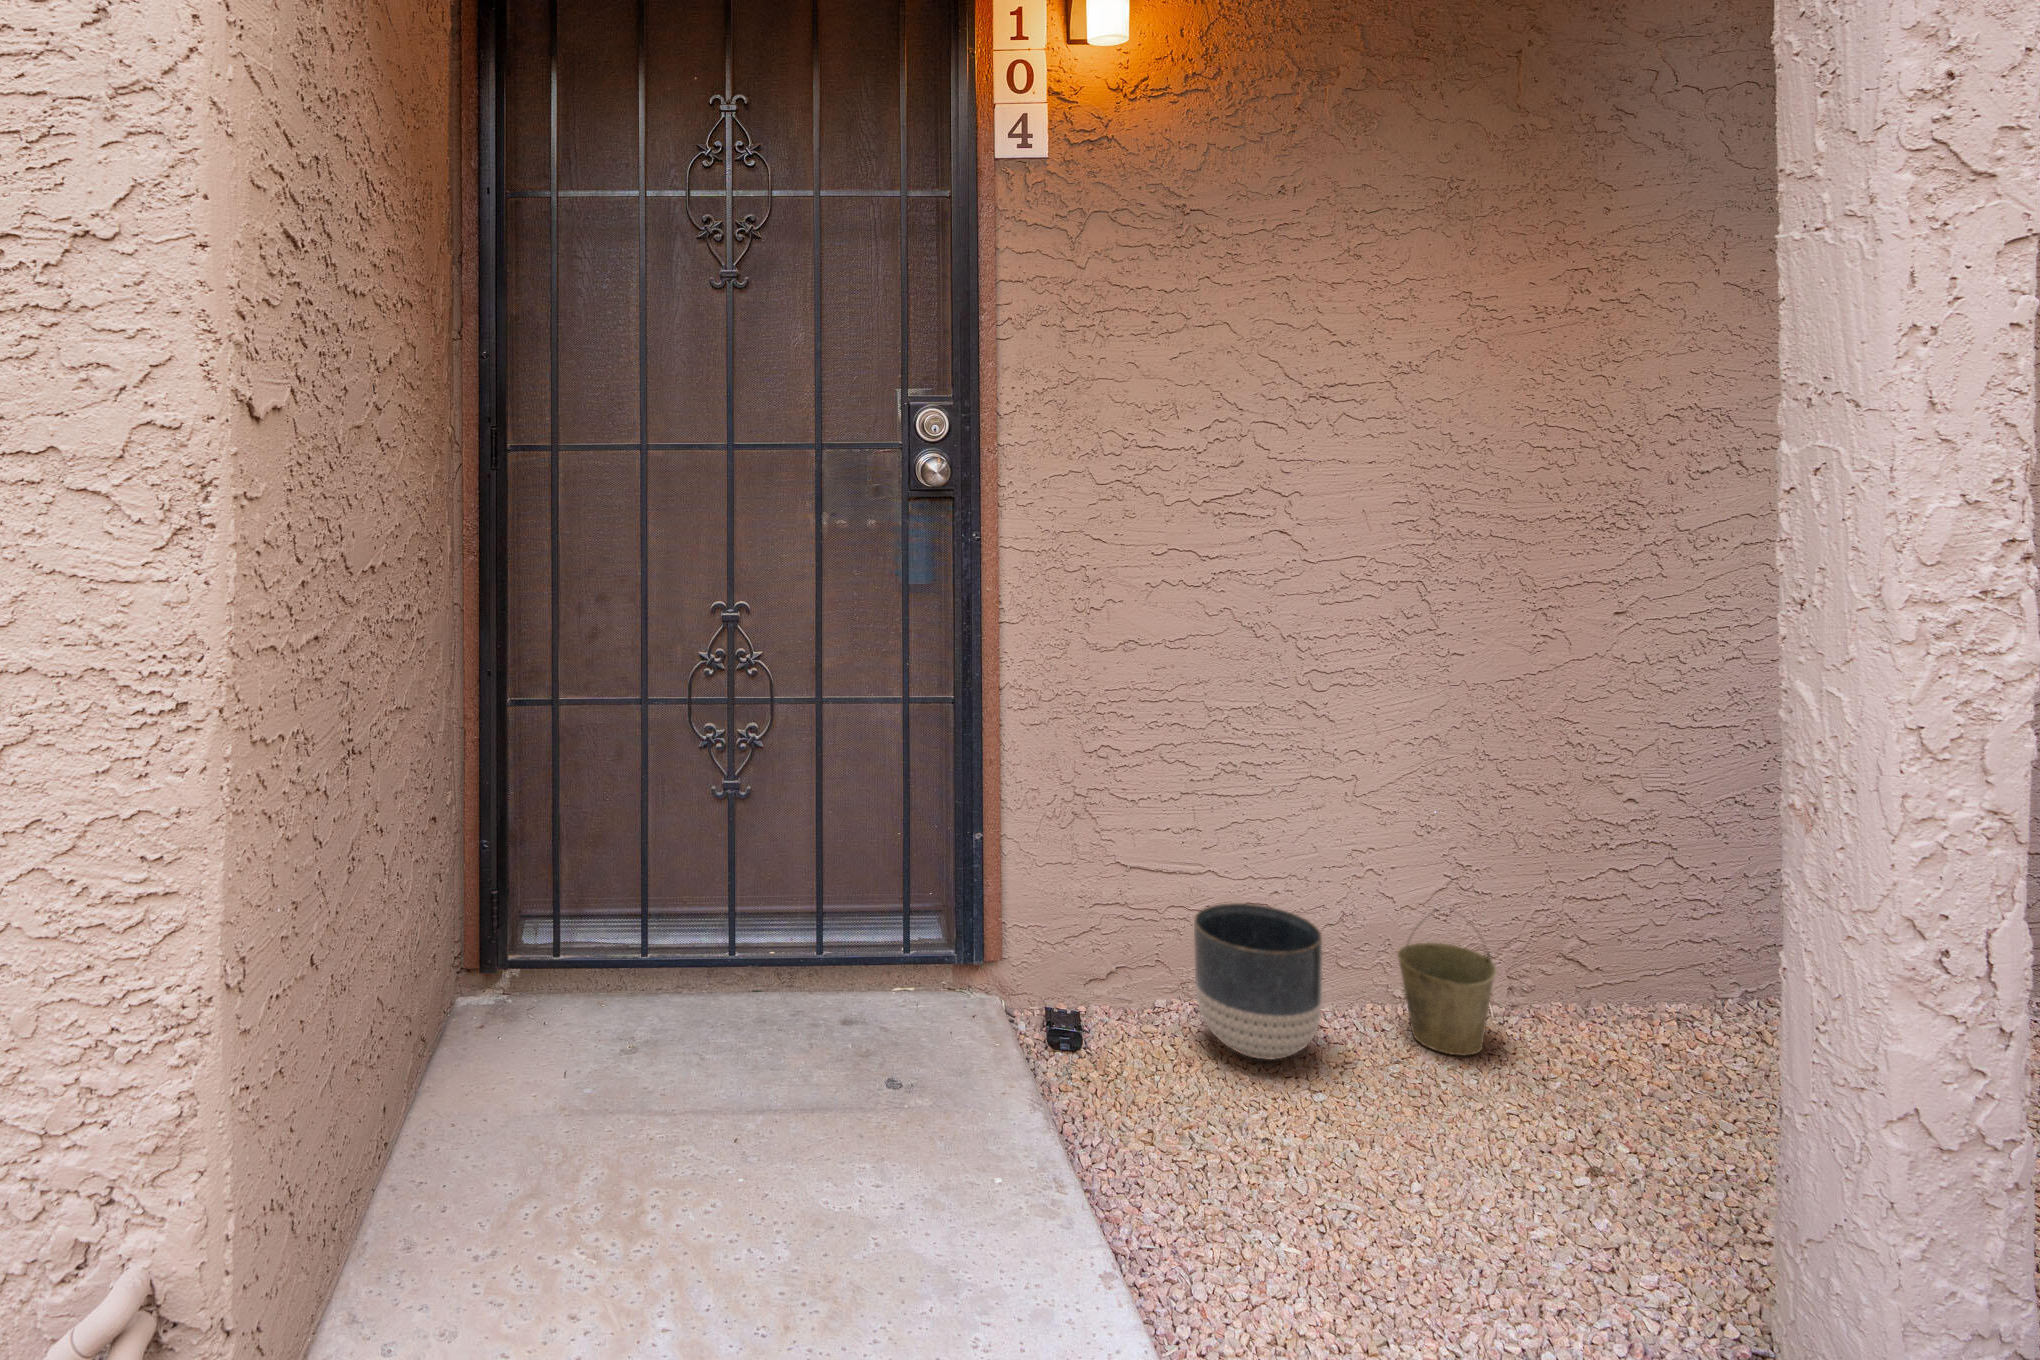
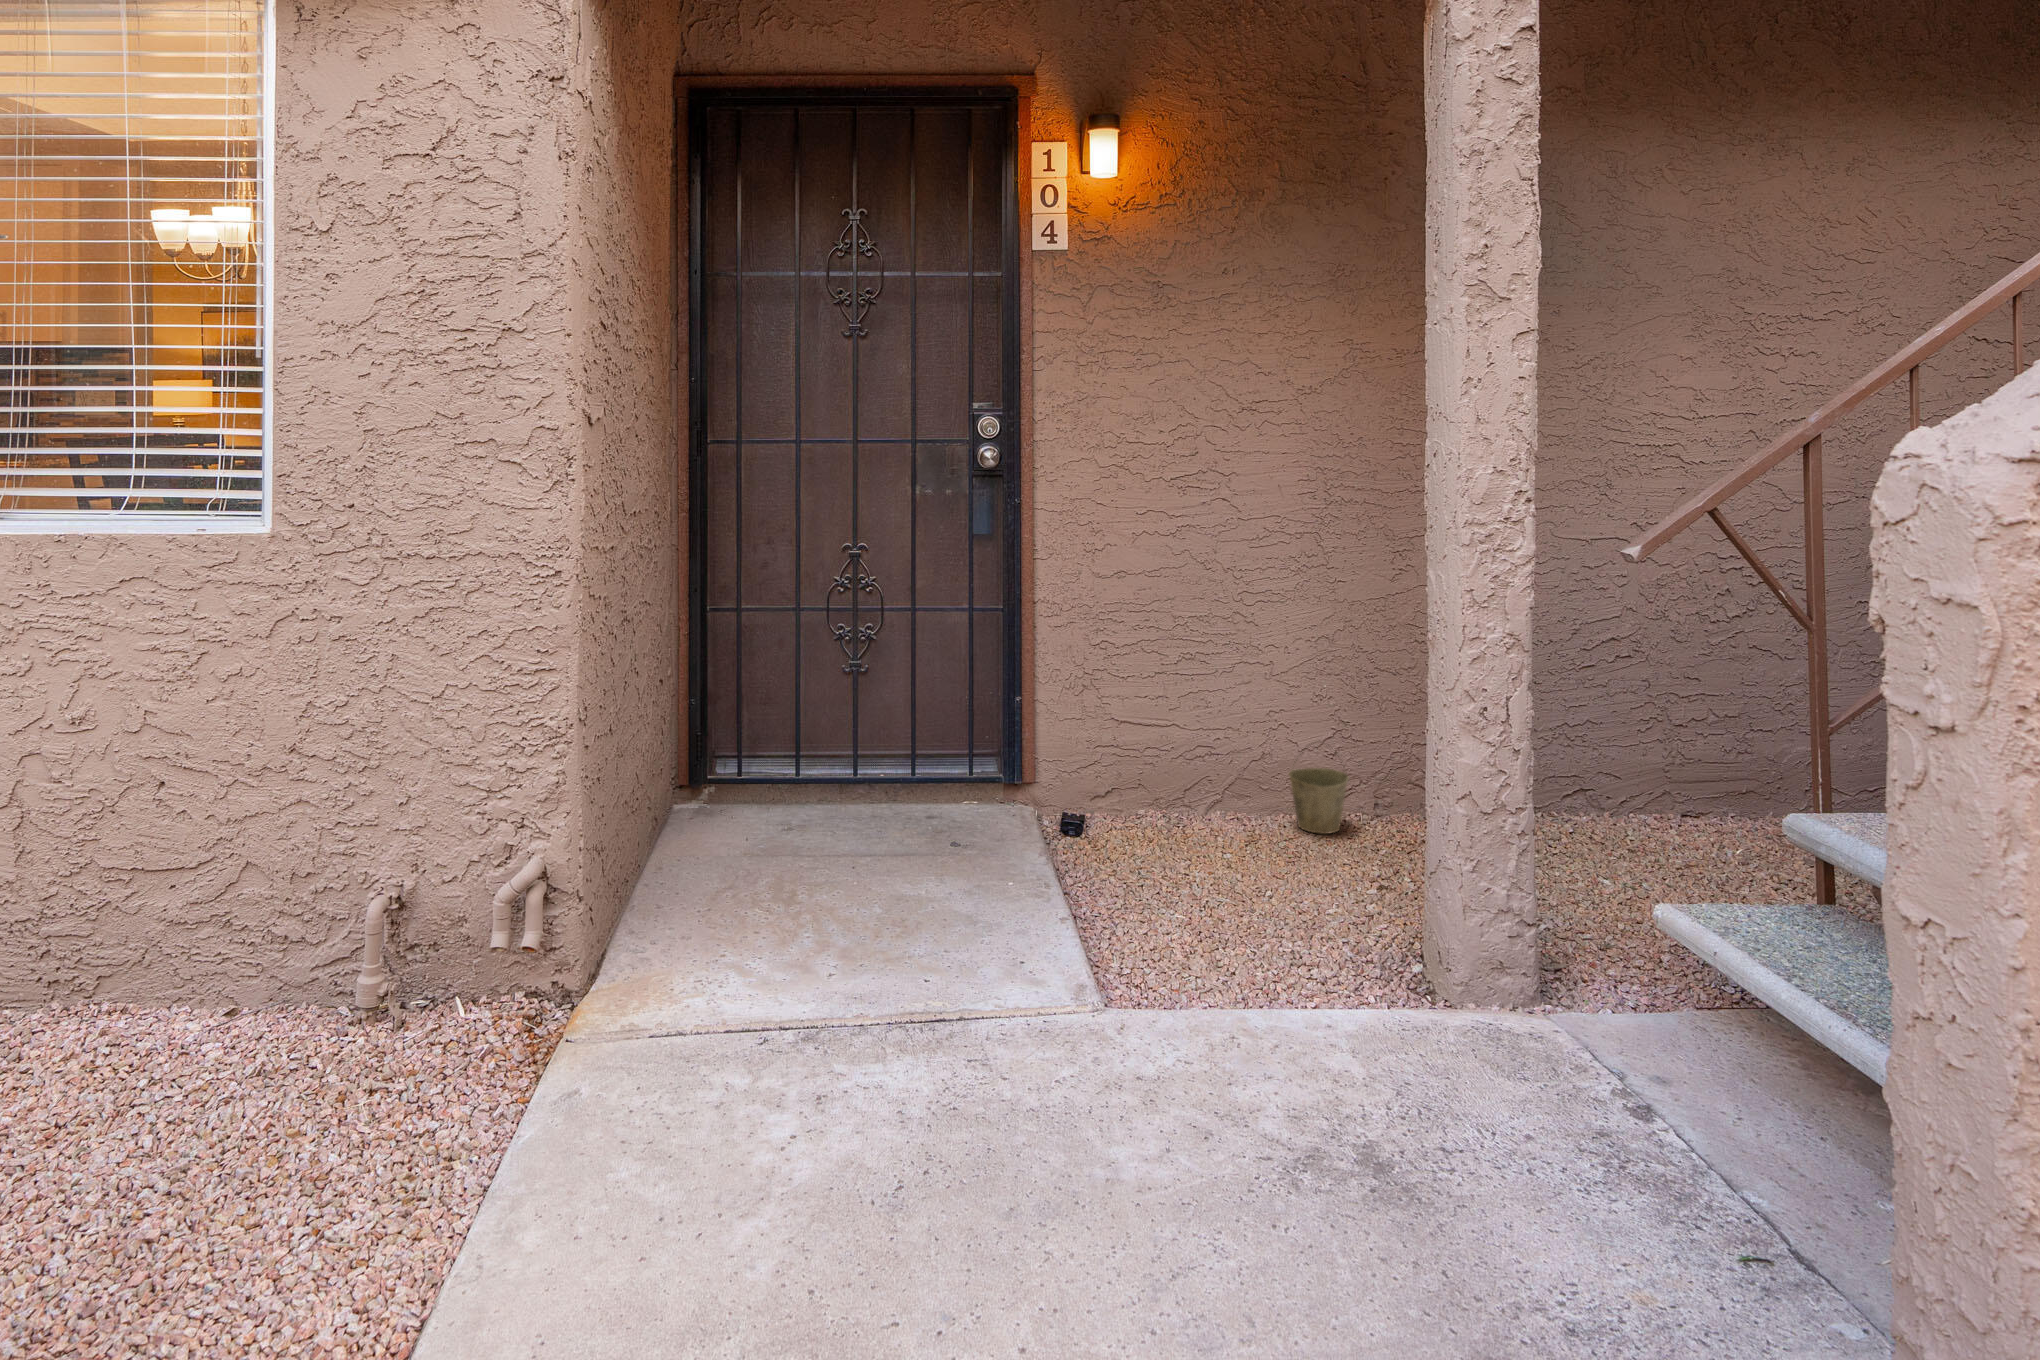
planter: present [1194,903,1322,1060] -> none [1156,741,1234,834]

